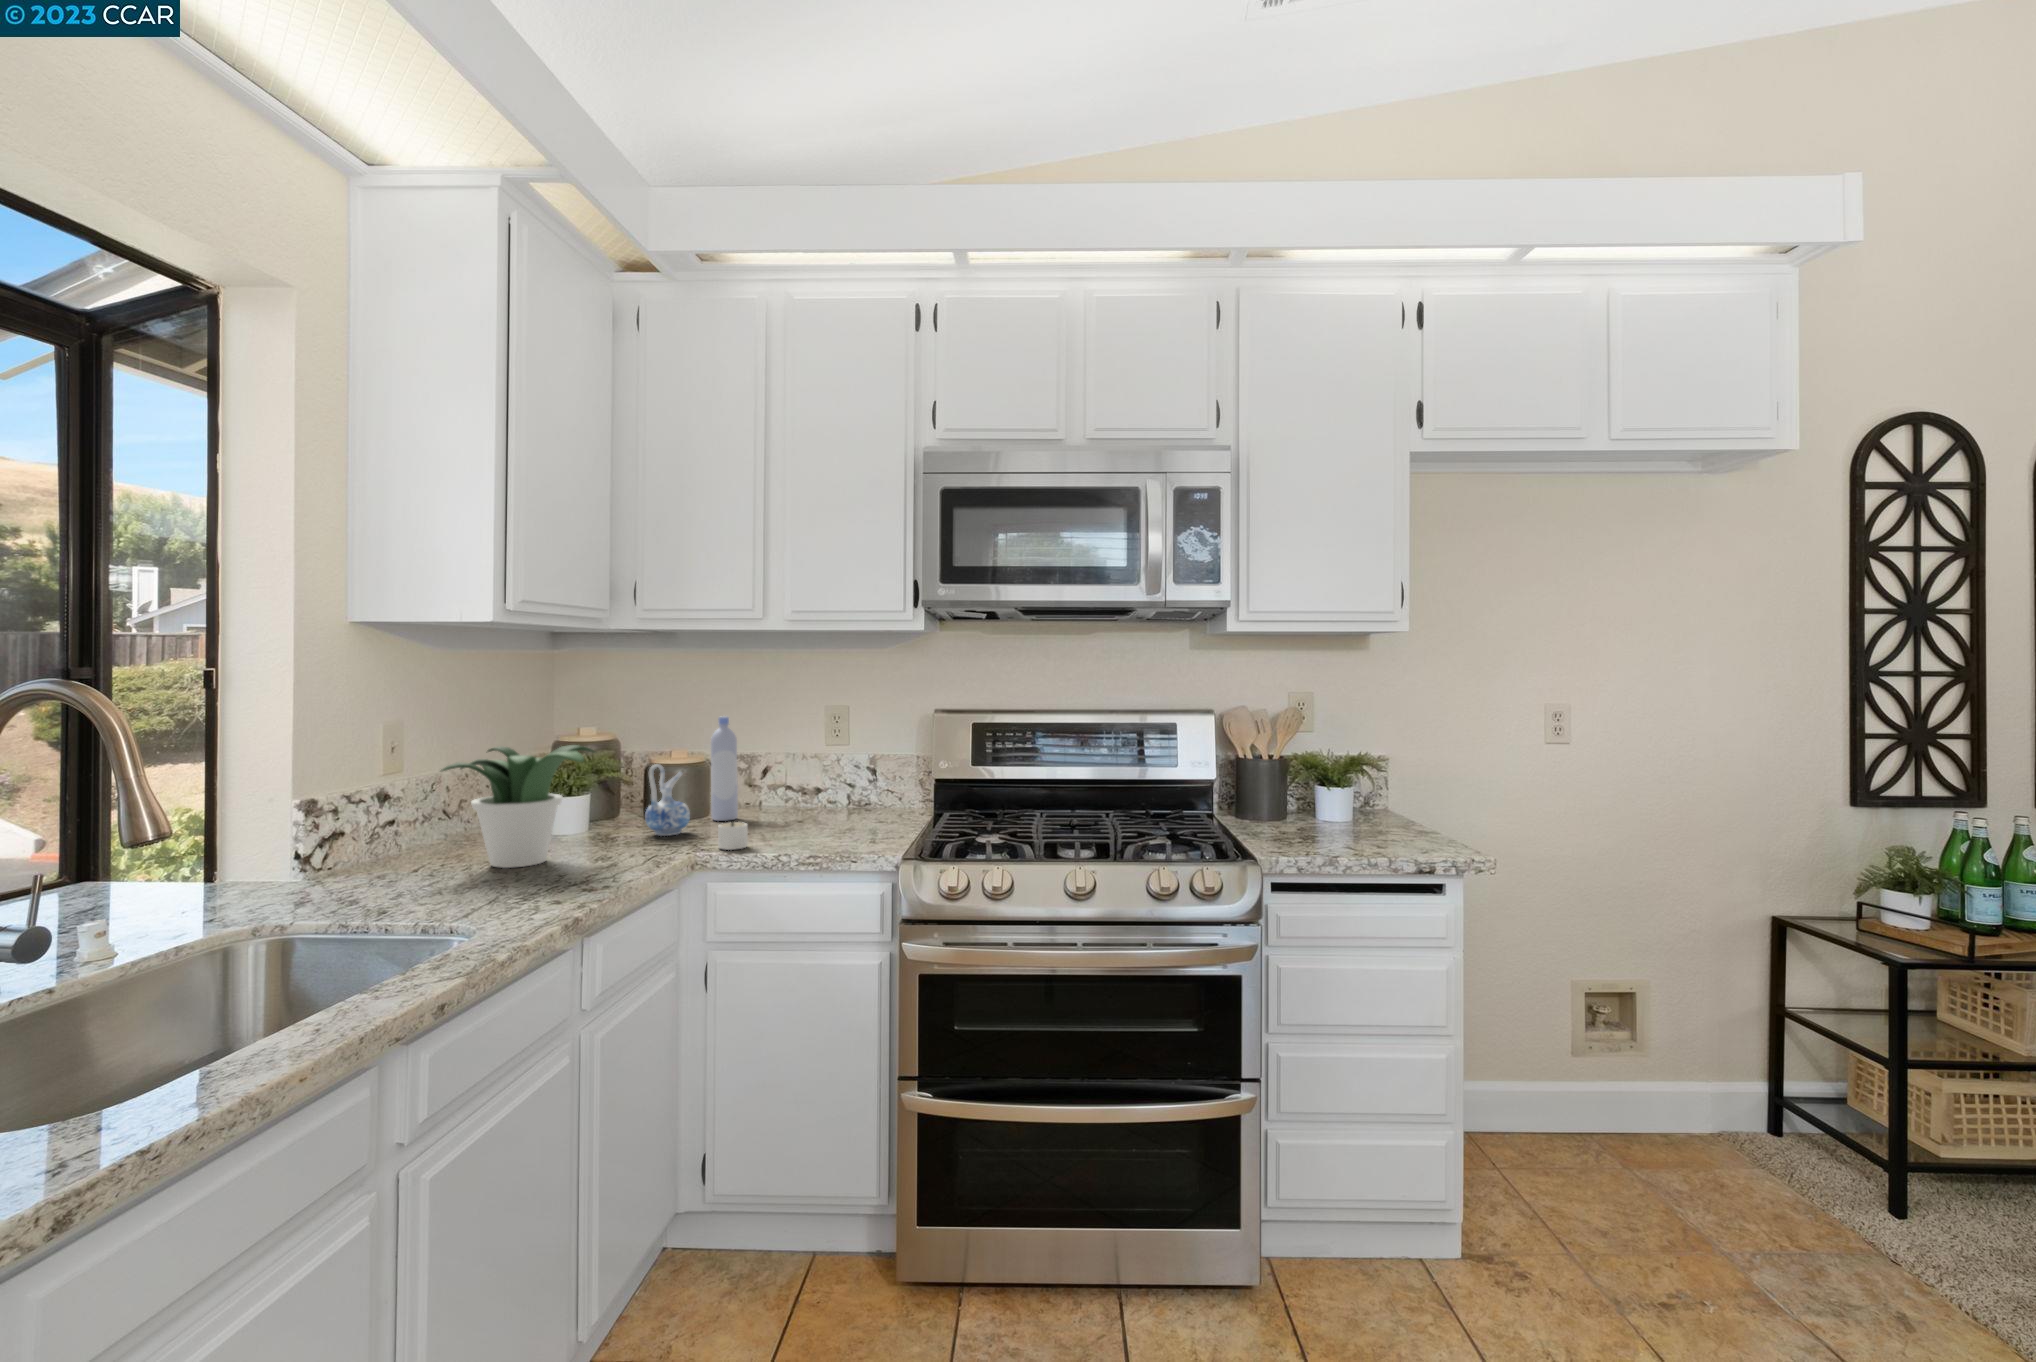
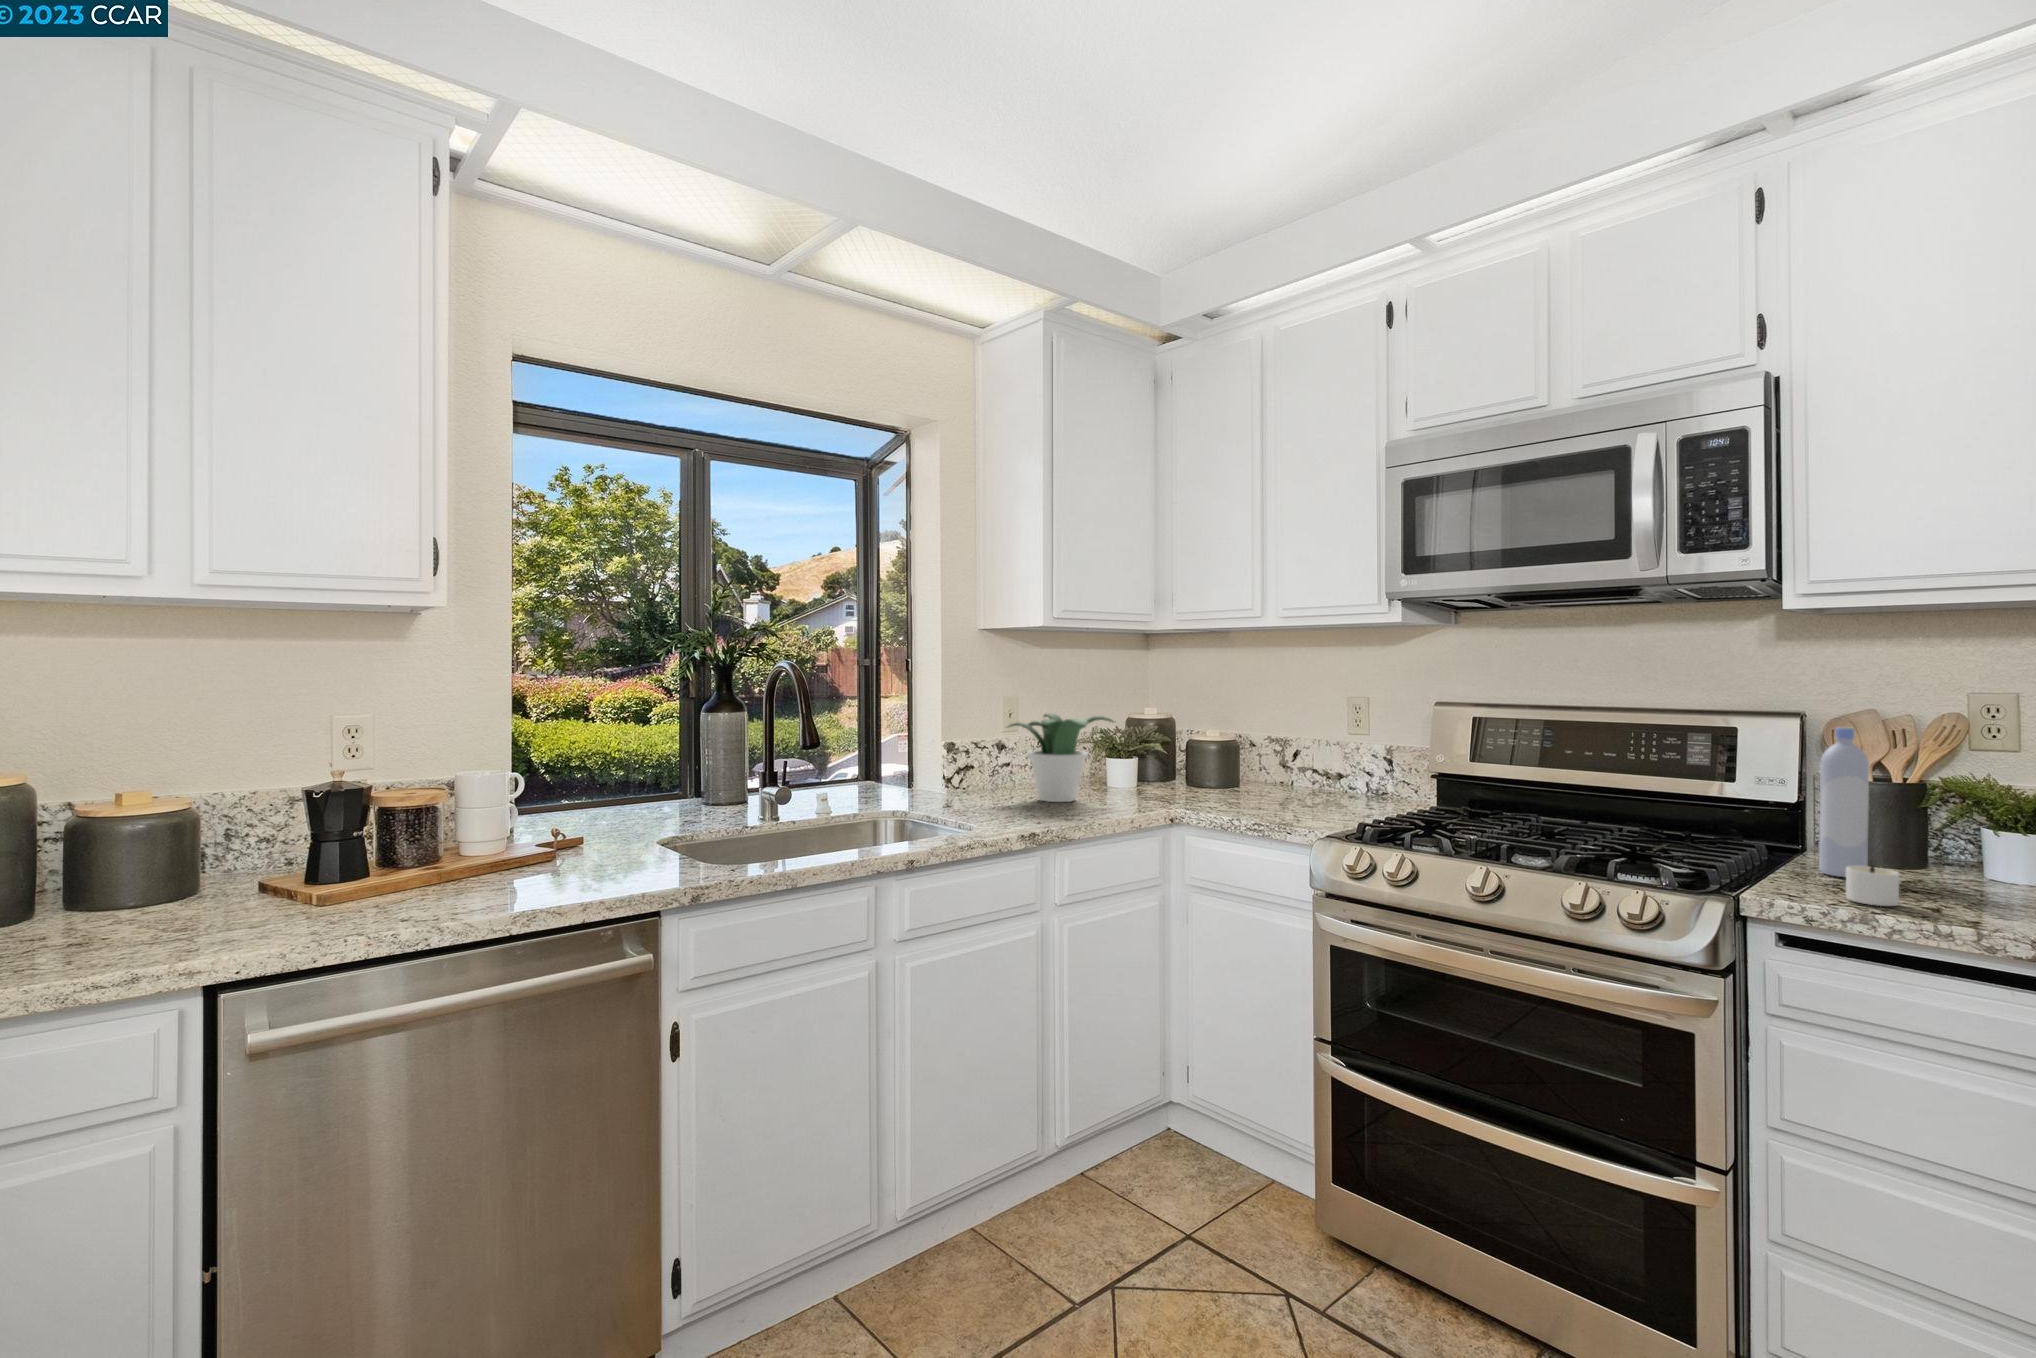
bottle: present [711,716,738,821] -> present [1819,727,1869,877]
ceramic pitcher: present [645,764,690,836] -> none [1165,737,1201,796]
candle: present [718,822,748,850] -> present [1846,866,1899,906]

